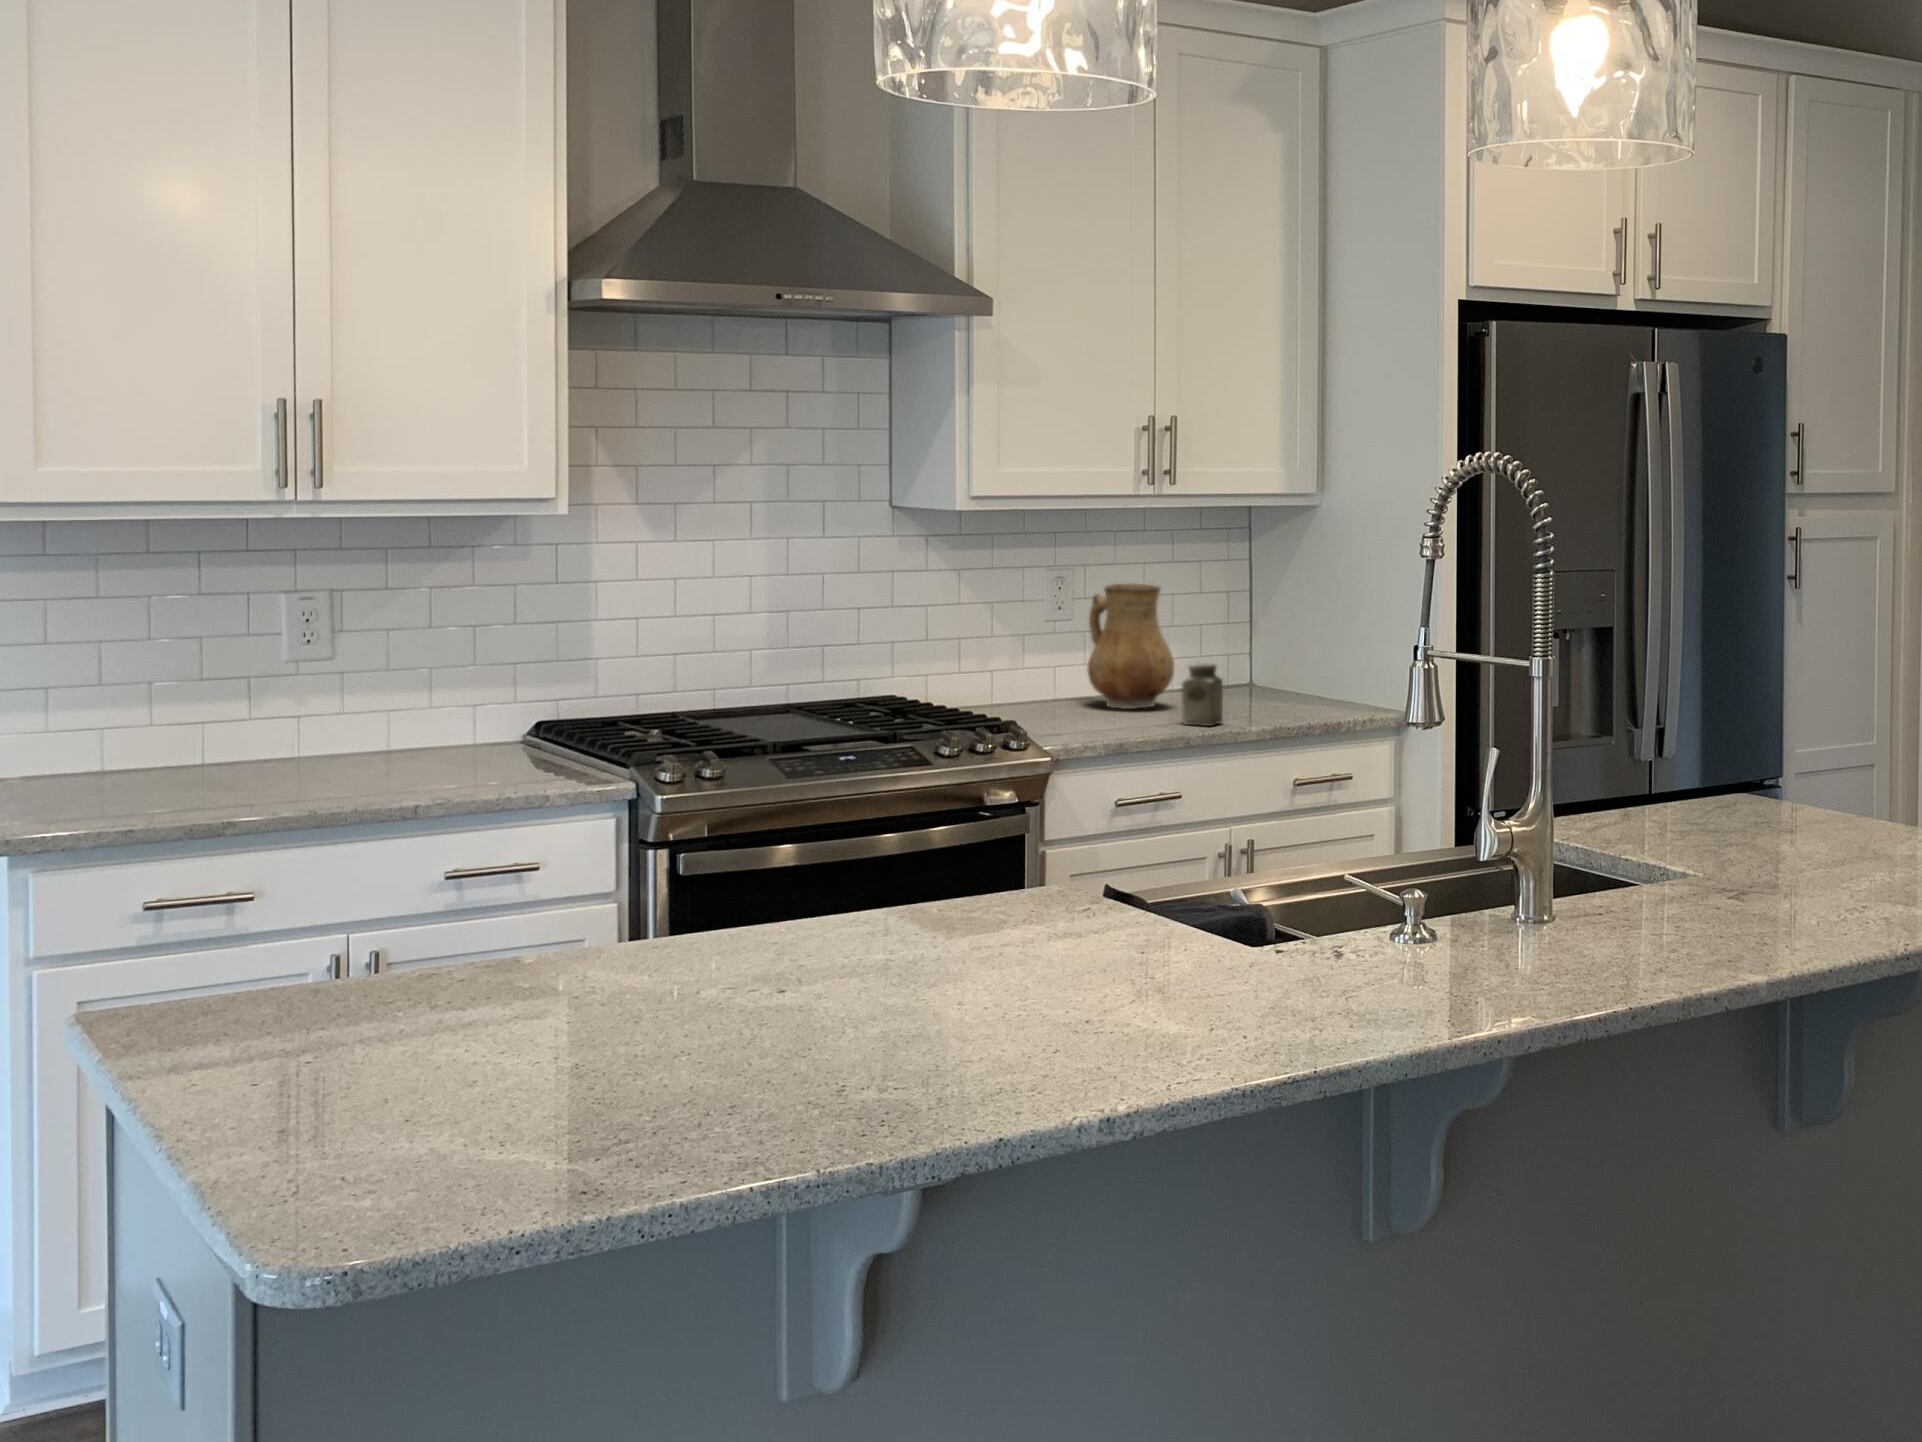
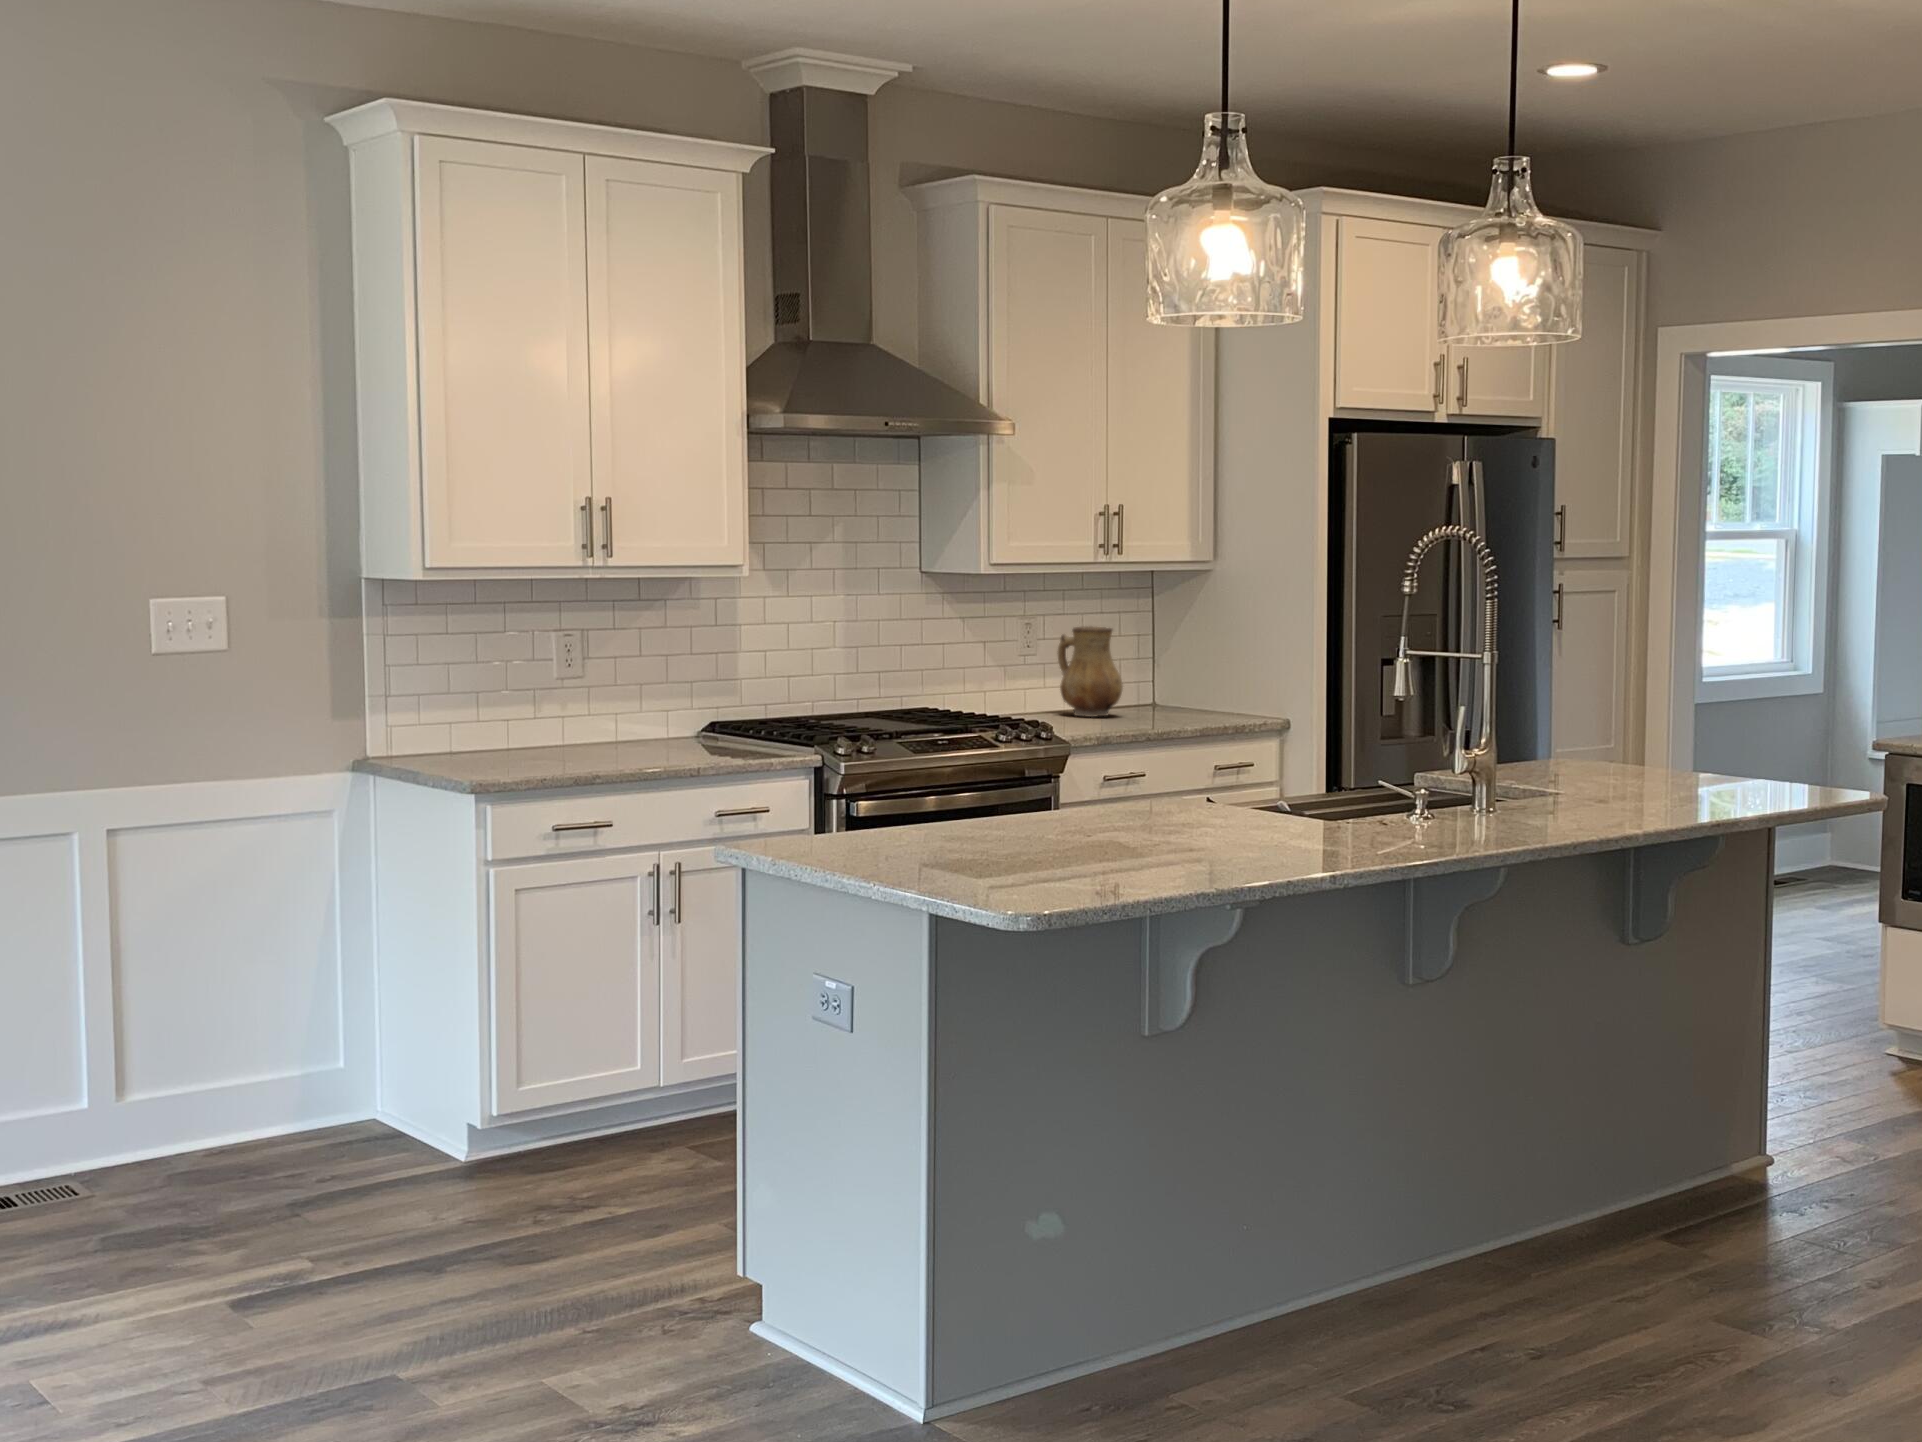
salt shaker: present [1182,663,1223,726] -> none [1141,681,1168,726]

